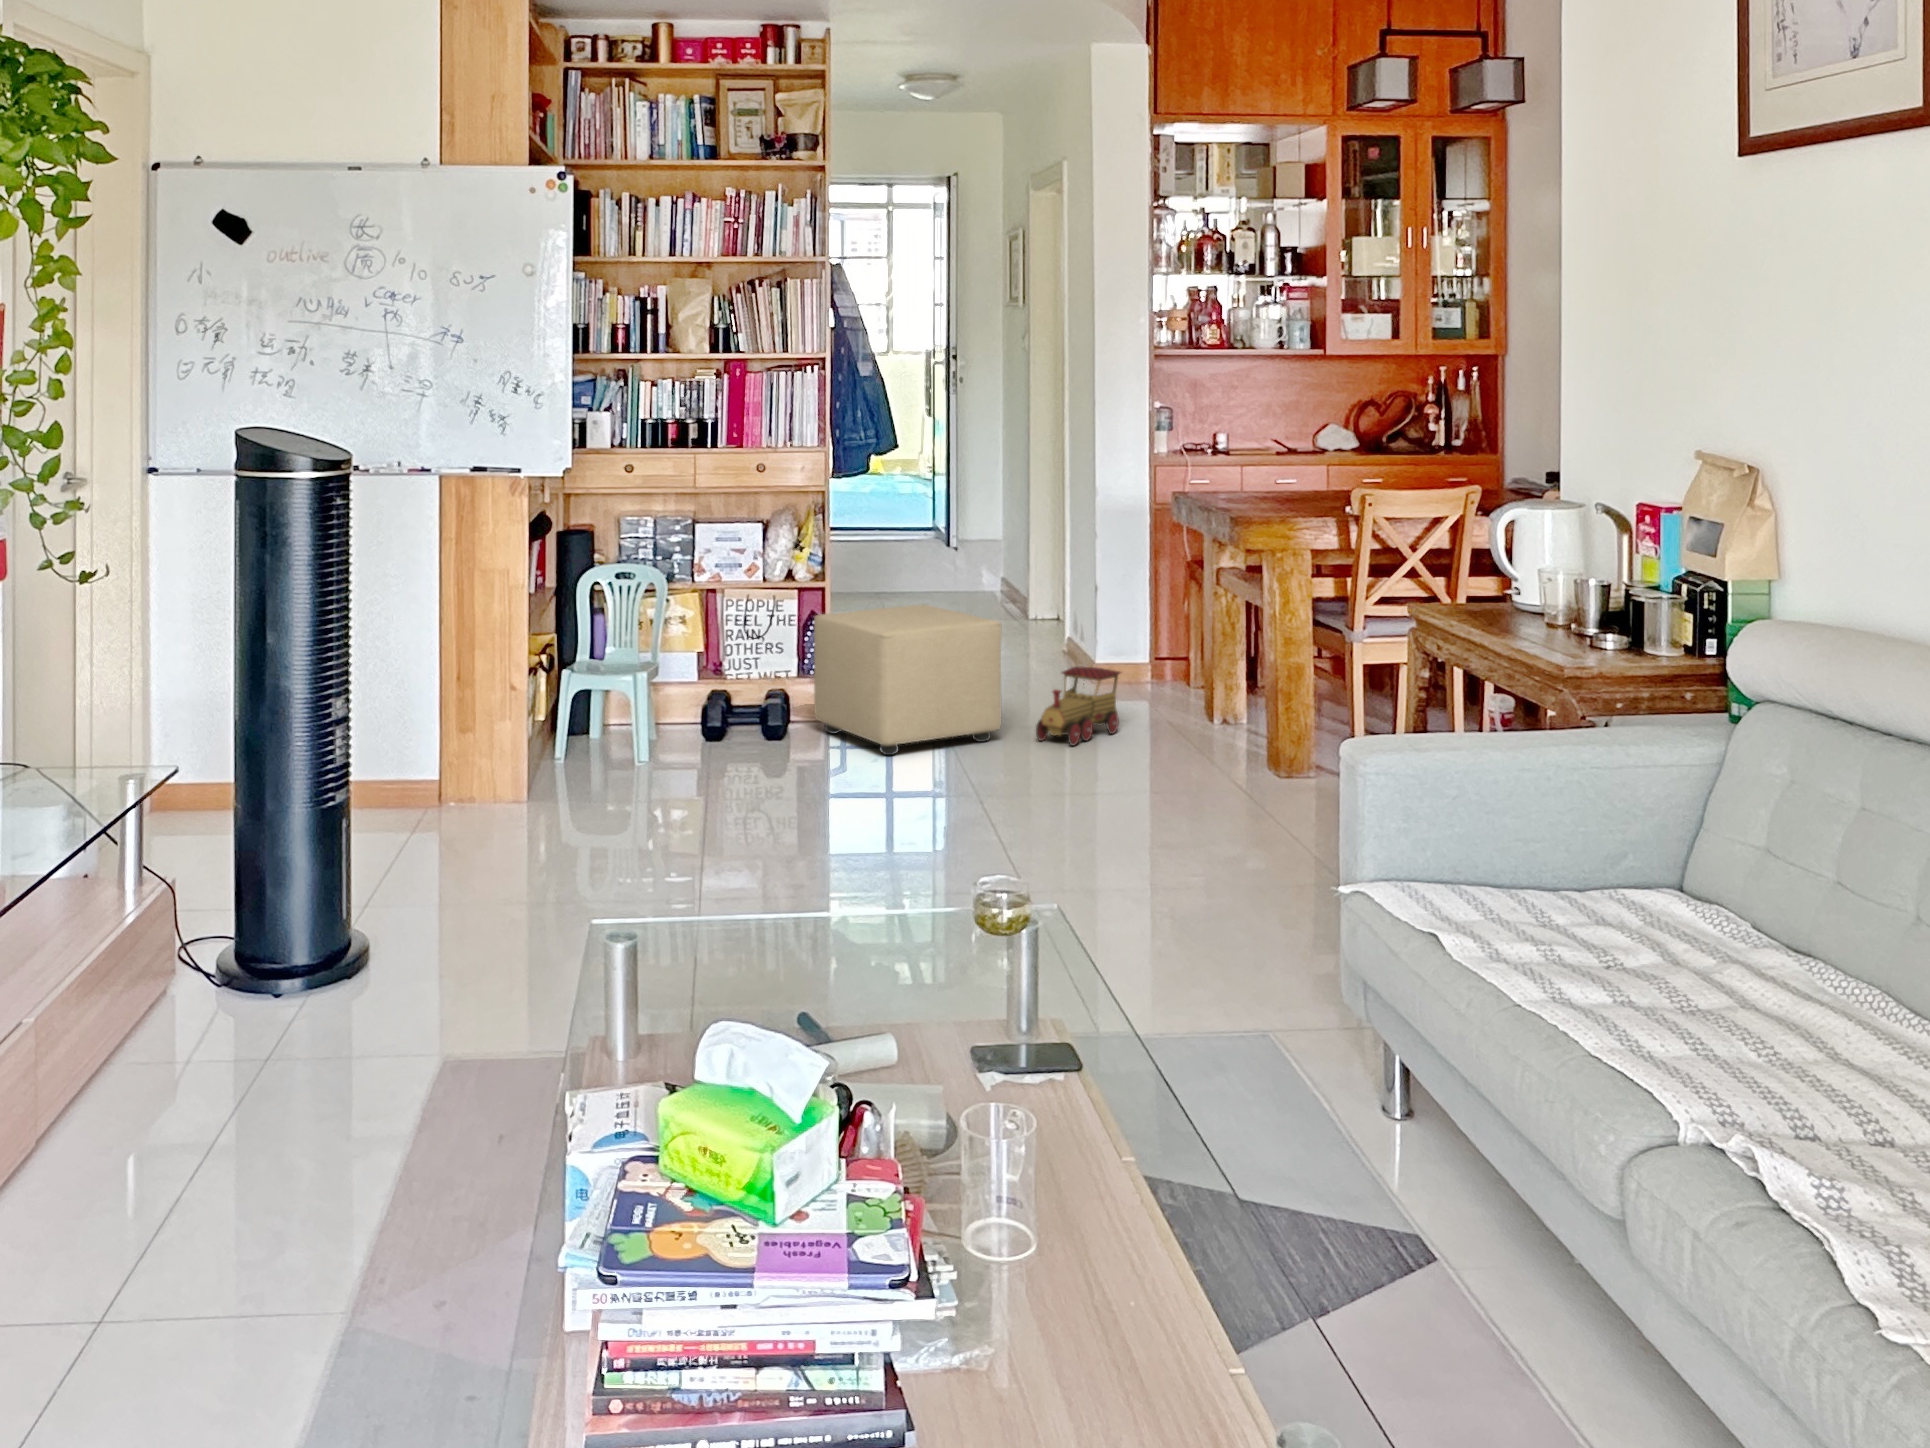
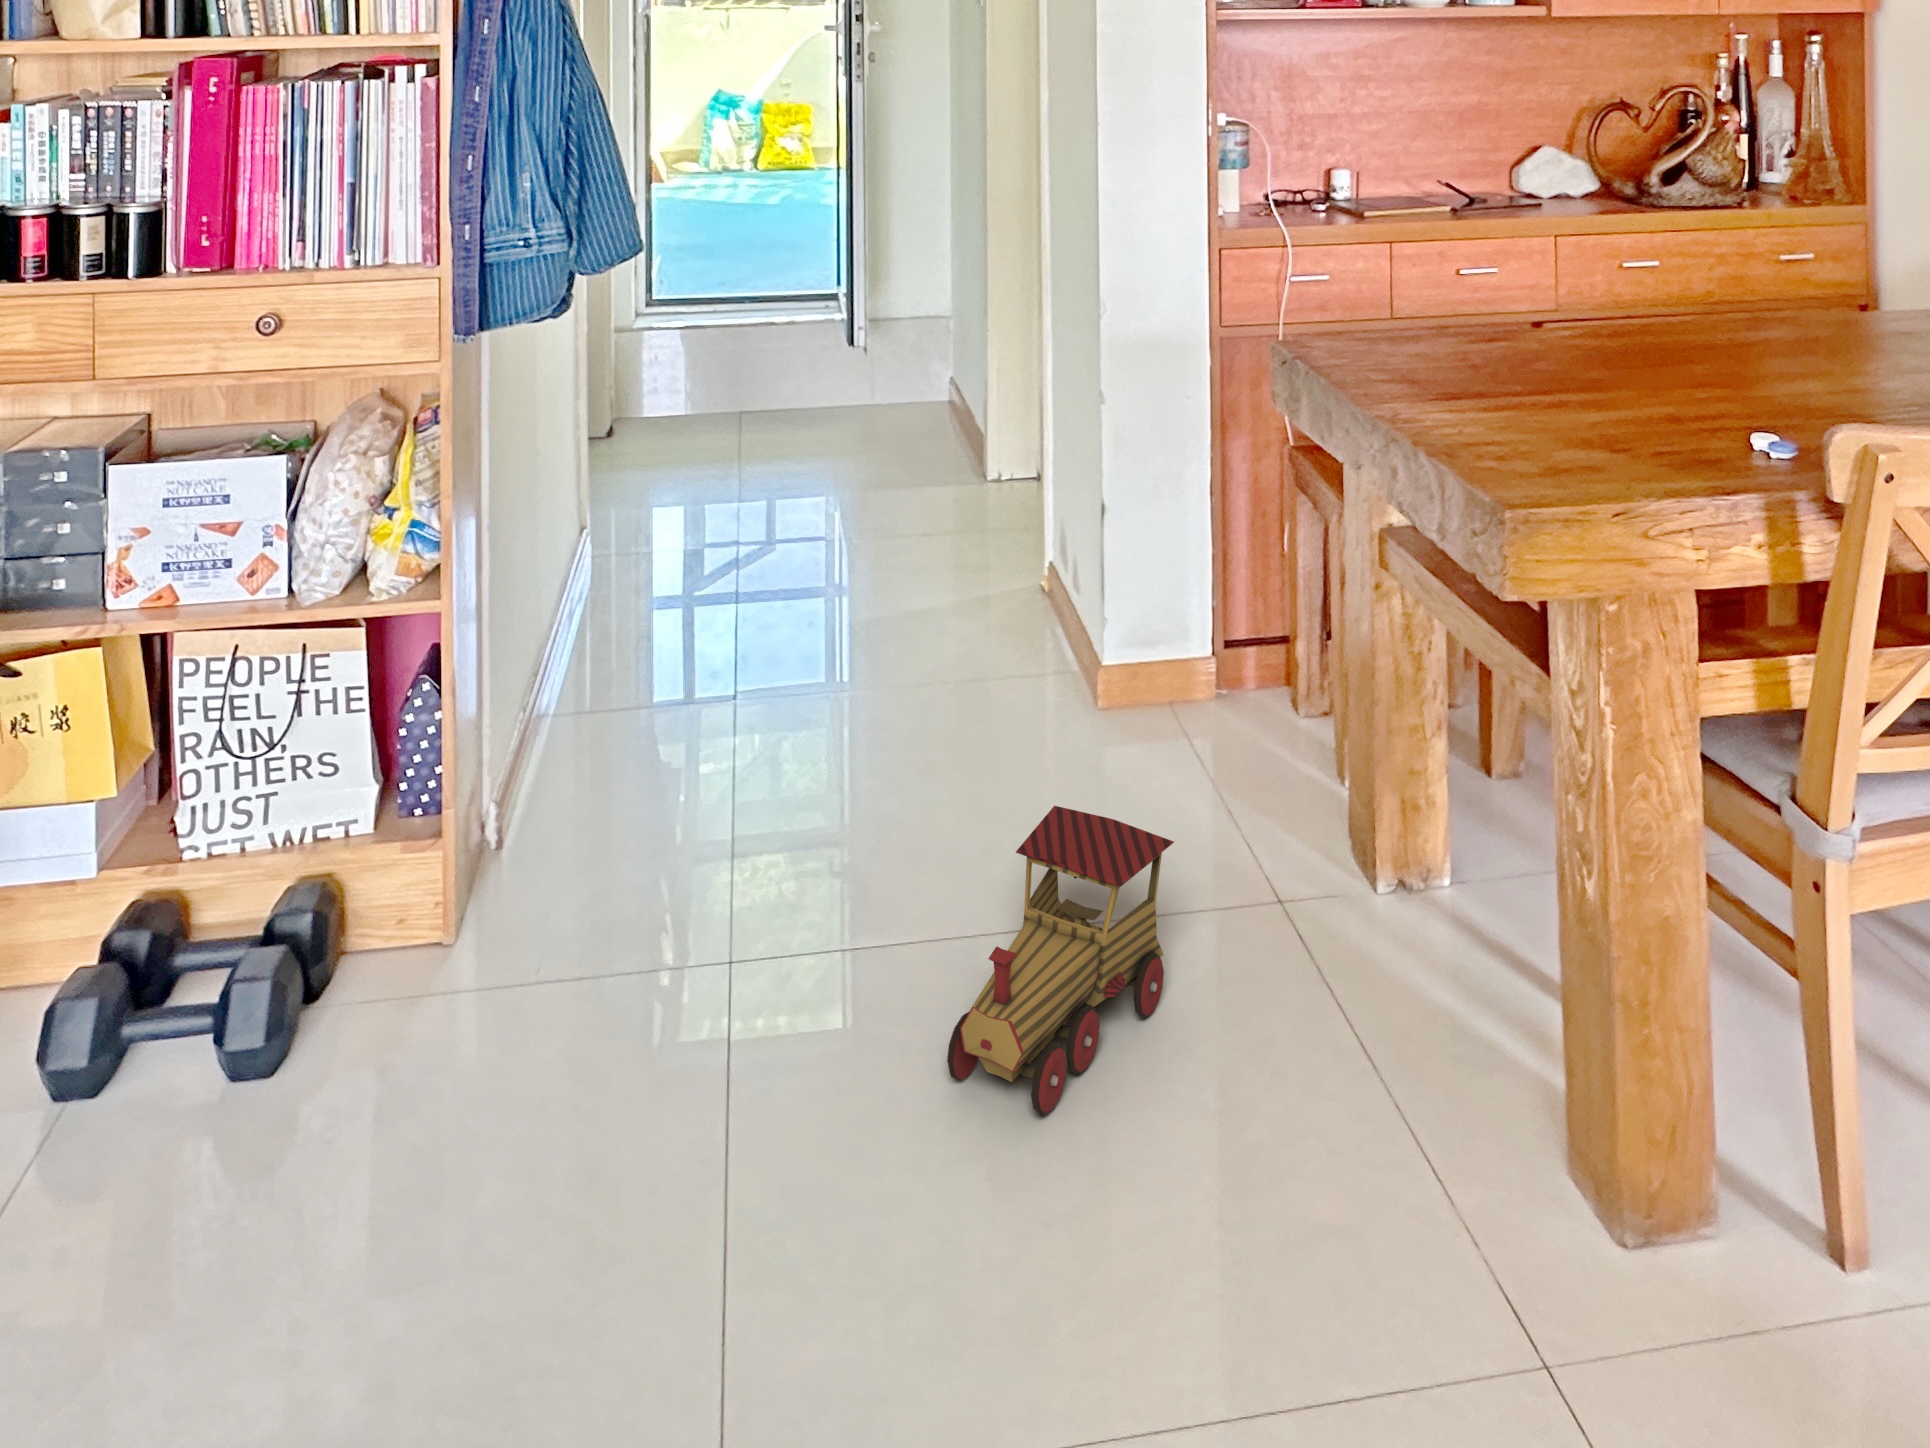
ottoman: present [814,604,1001,755] -> none [372,643,856,1229]

